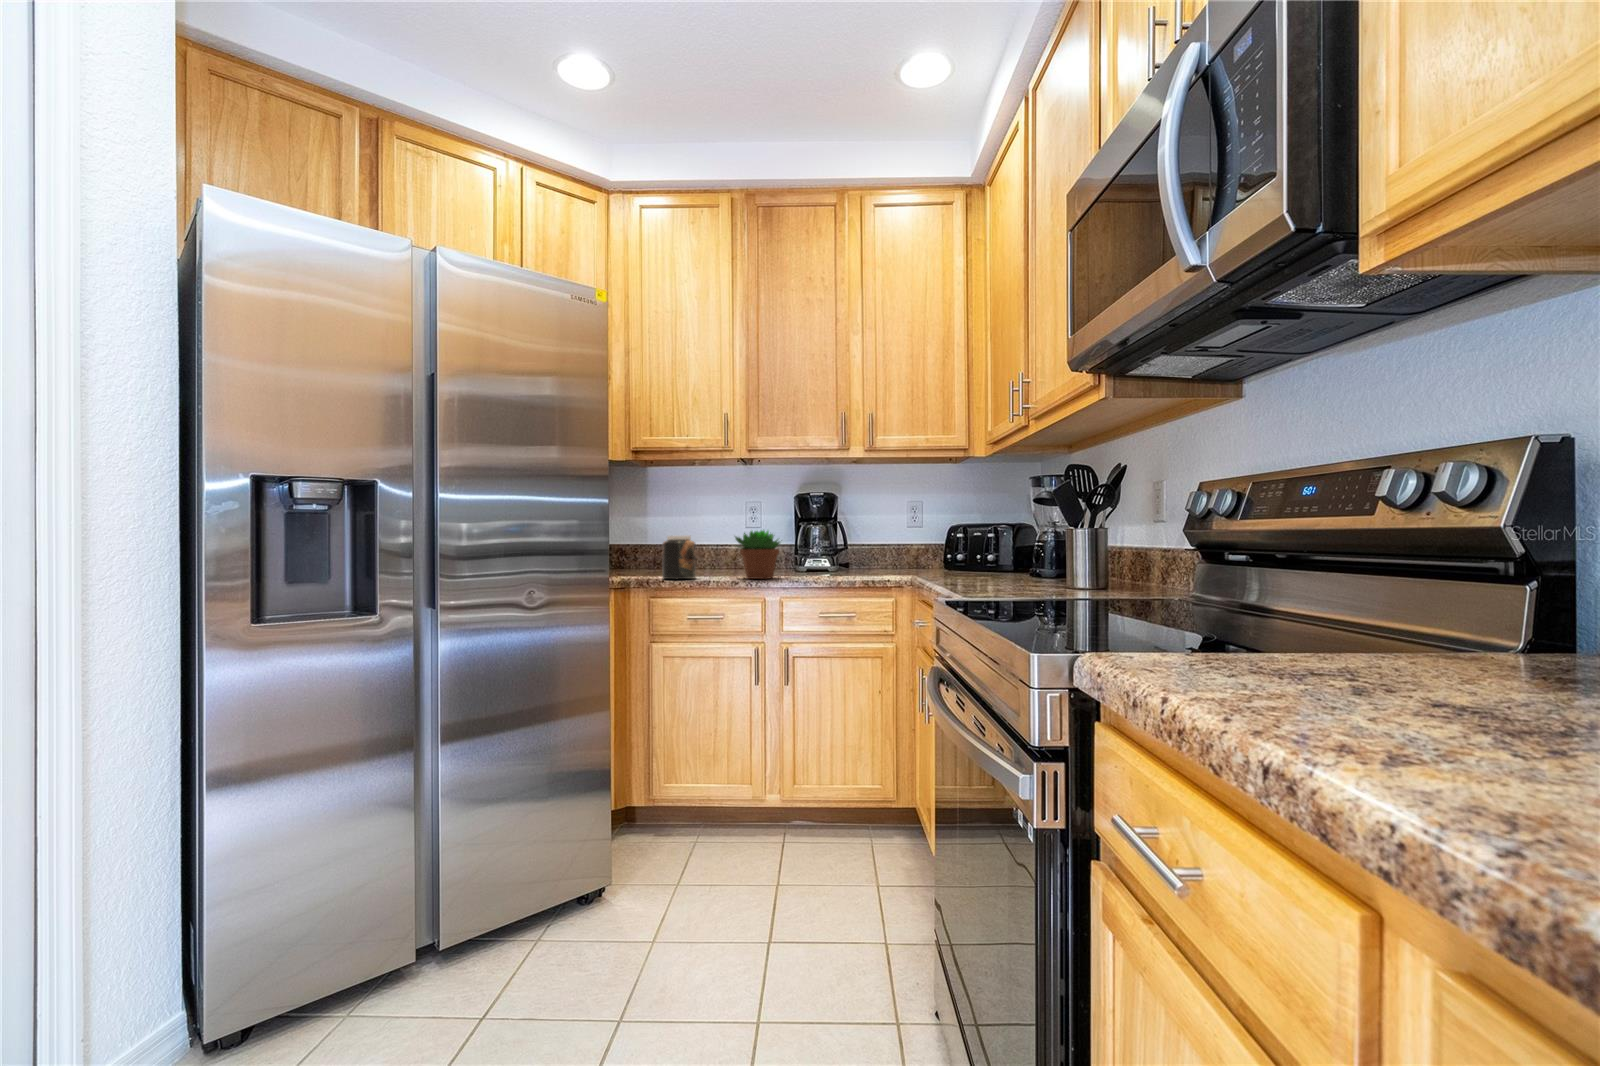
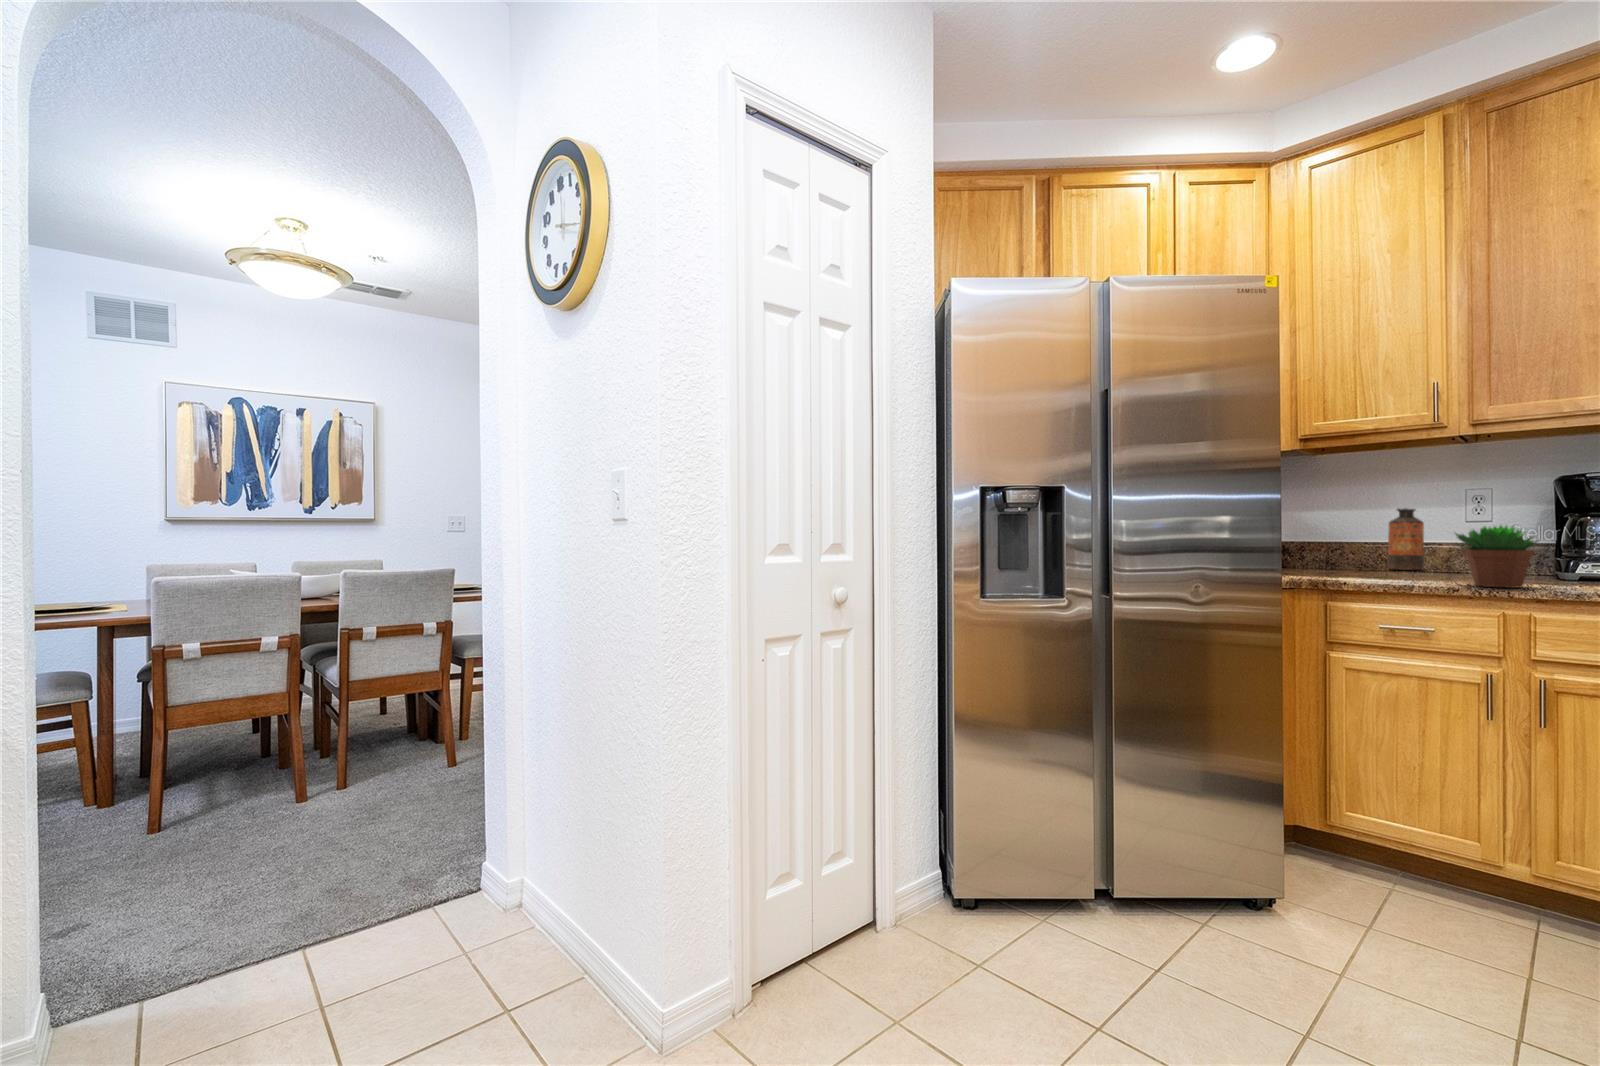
bottle: none [698,516,721,568] -> present [1388,508,1424,570]
jar: present [662,536,696,579] -> none [1344,532,1393,582]

